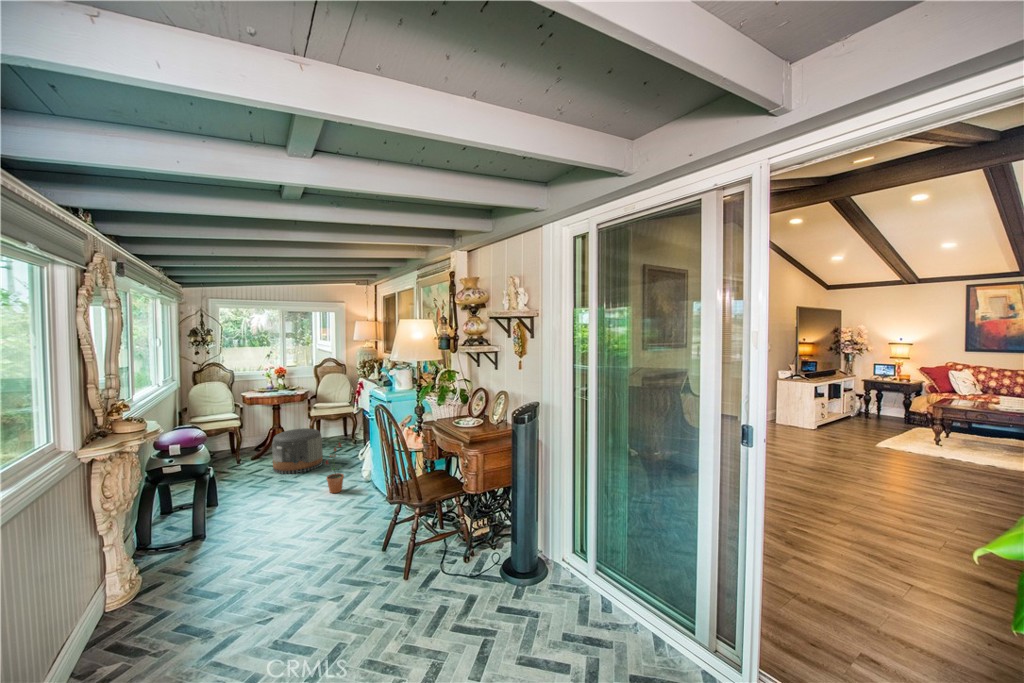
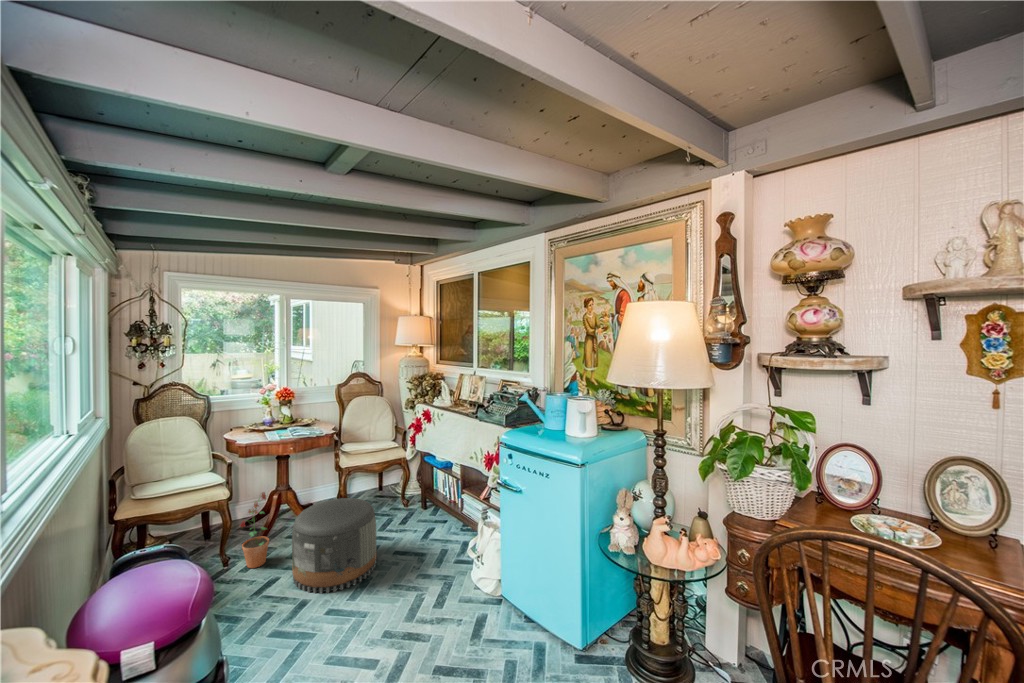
potted plant: present [326,443,344,493] -> present [241,492,269,568]

